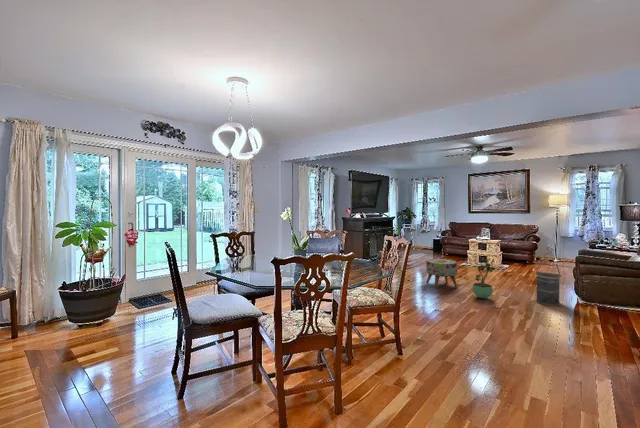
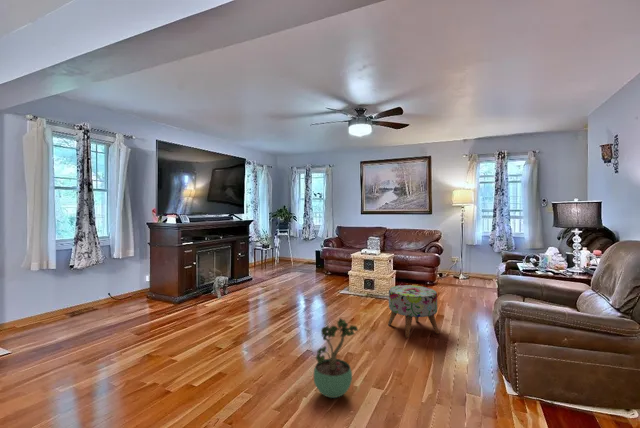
ottoman: present [426,259,458,288] -> present [388,285,439,338]
basket: present [536,261,561,306] -> none [433,308,479,407]

